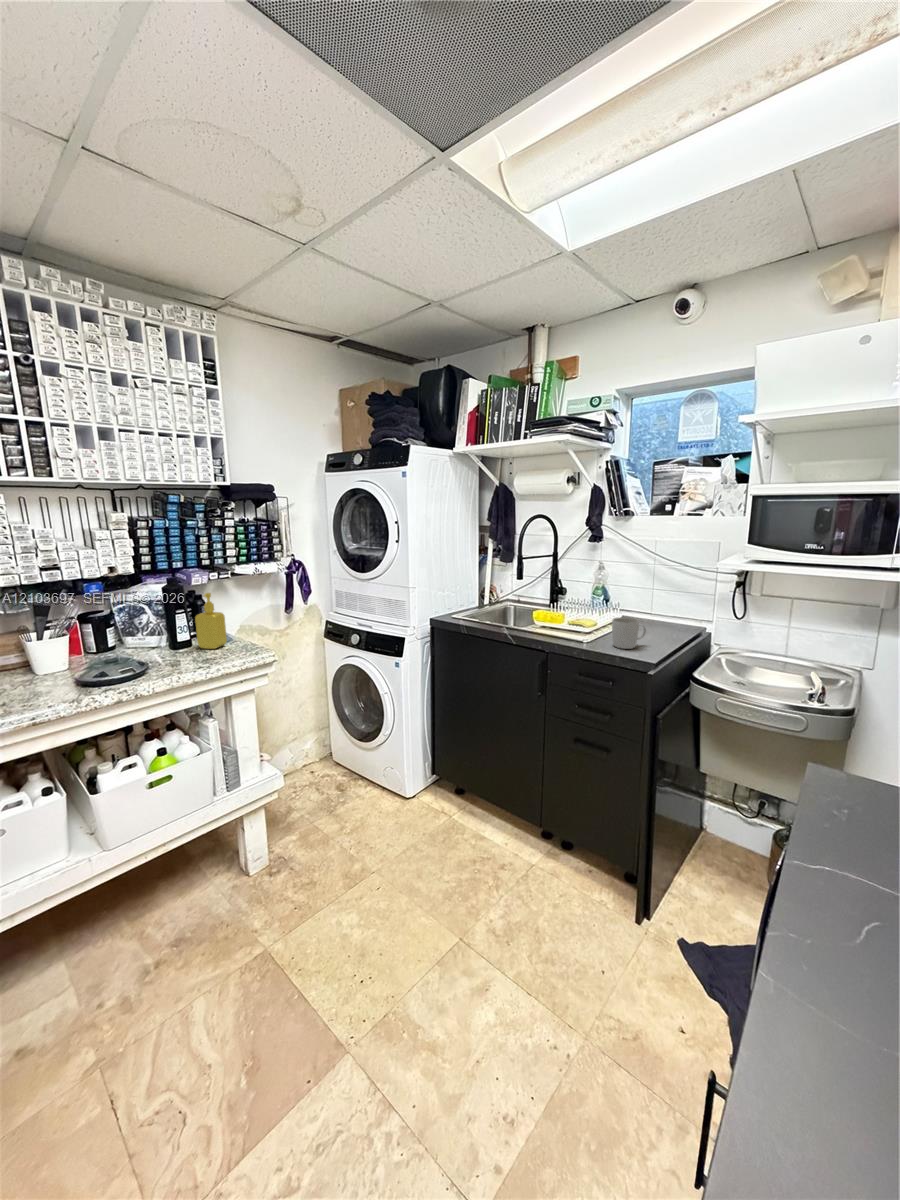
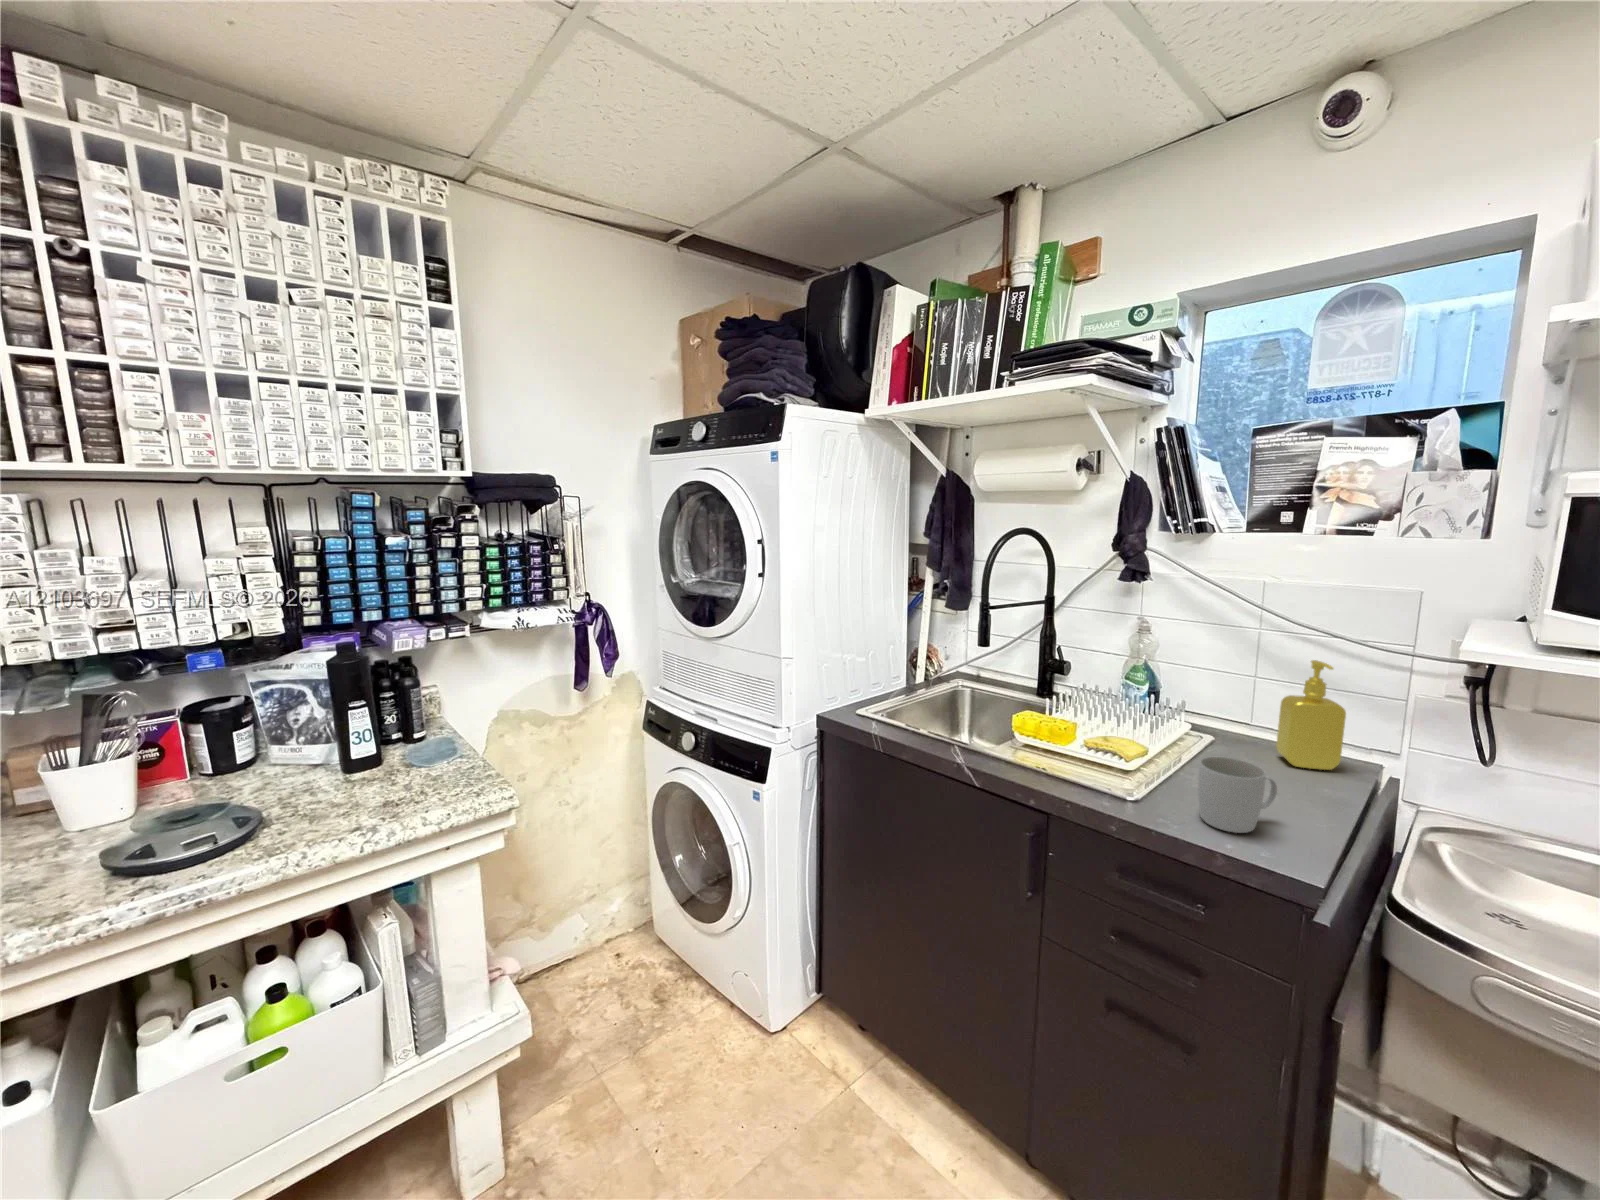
soap dispenser: present [195,593,227,649] -> present [1276,660,1346,770]

